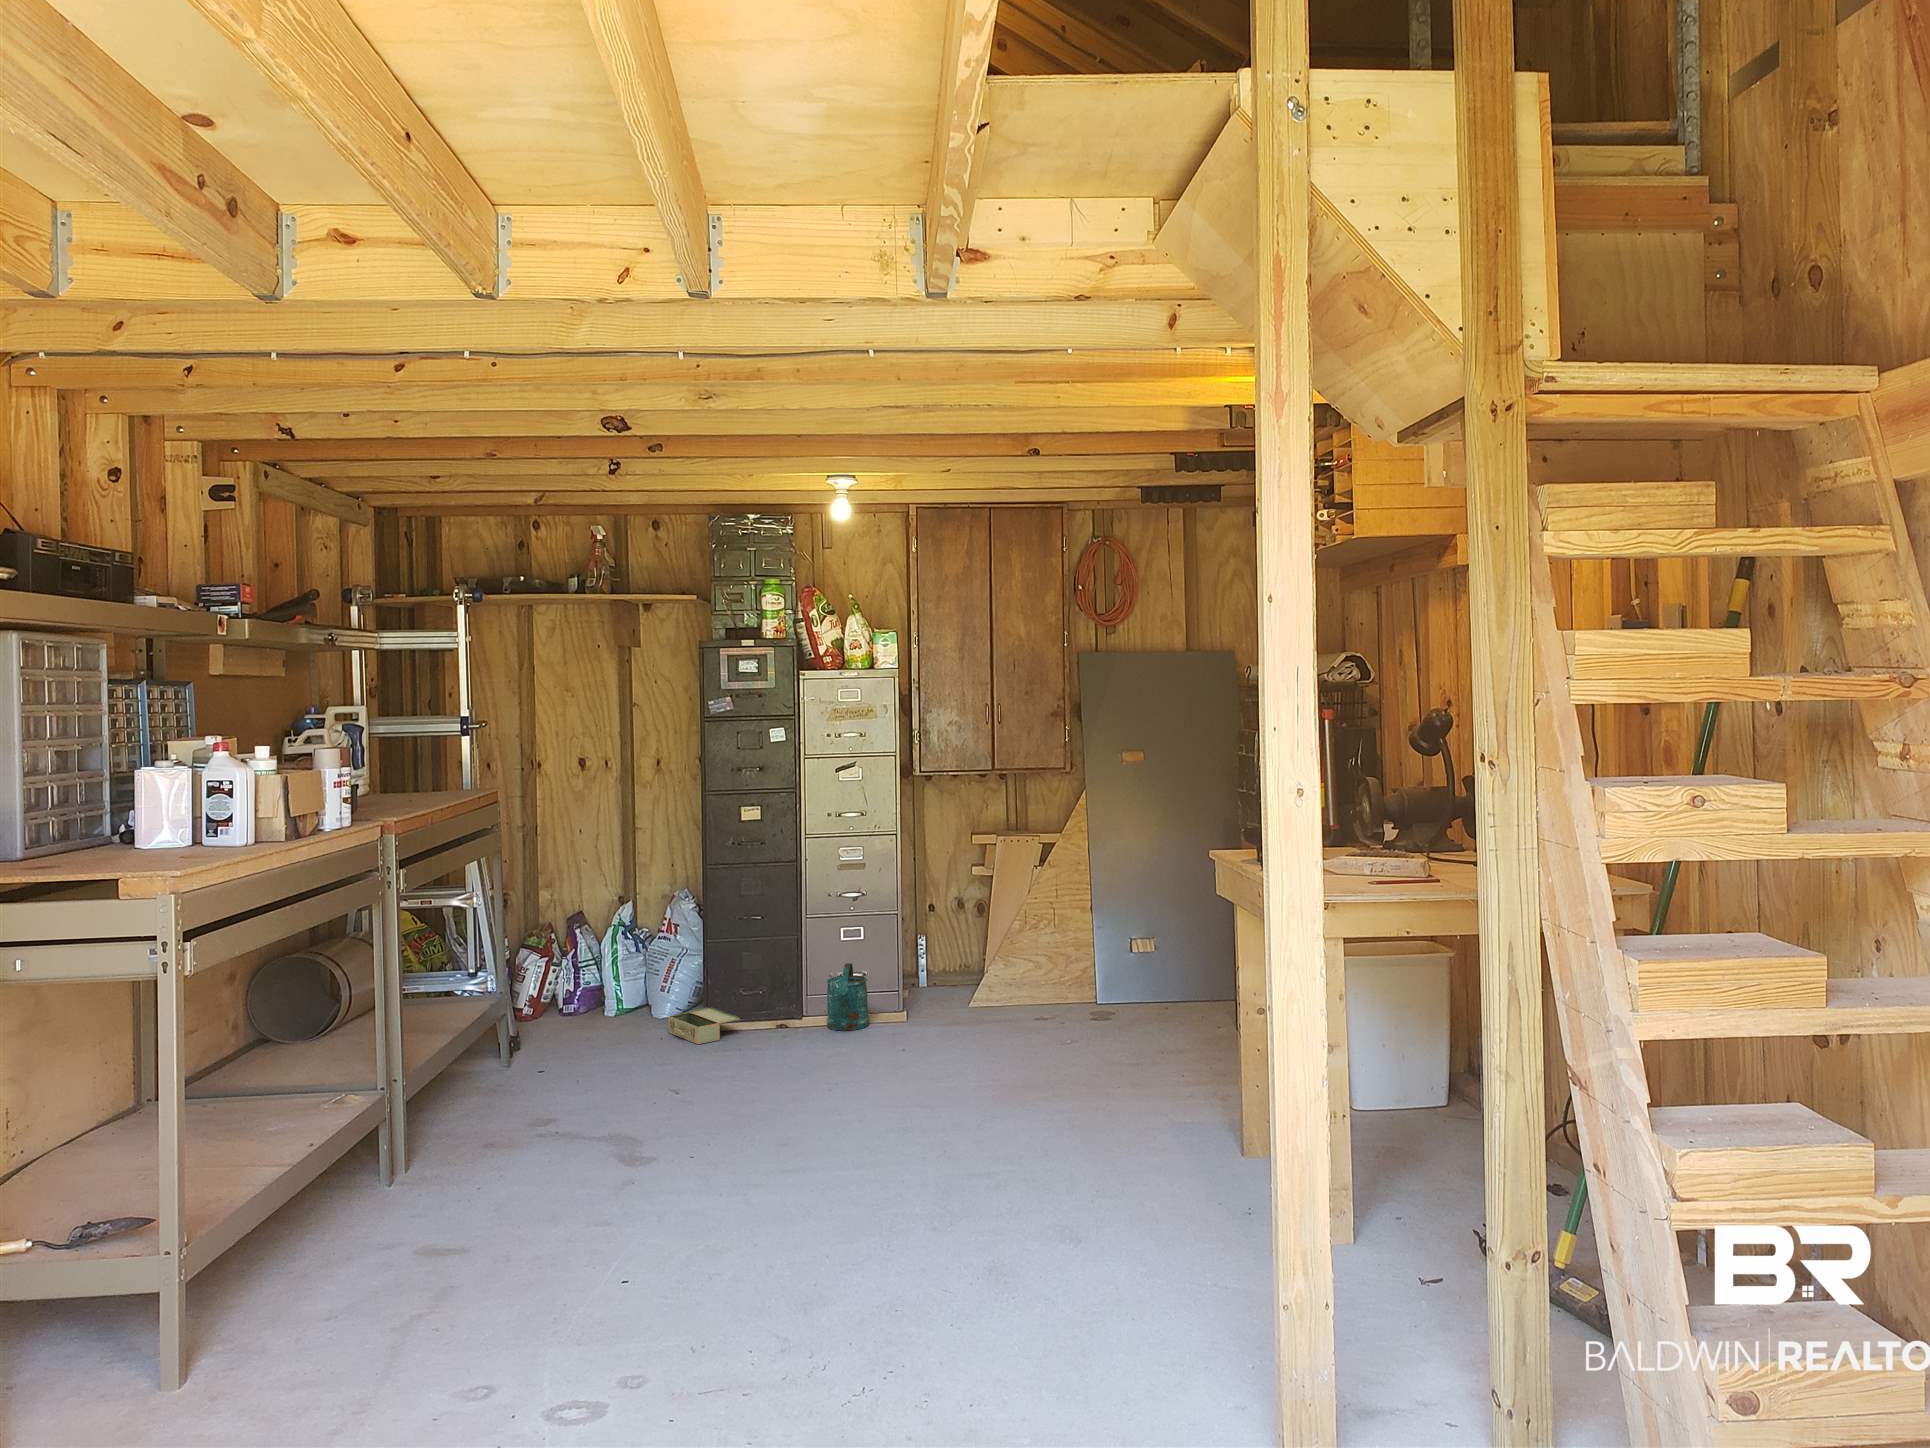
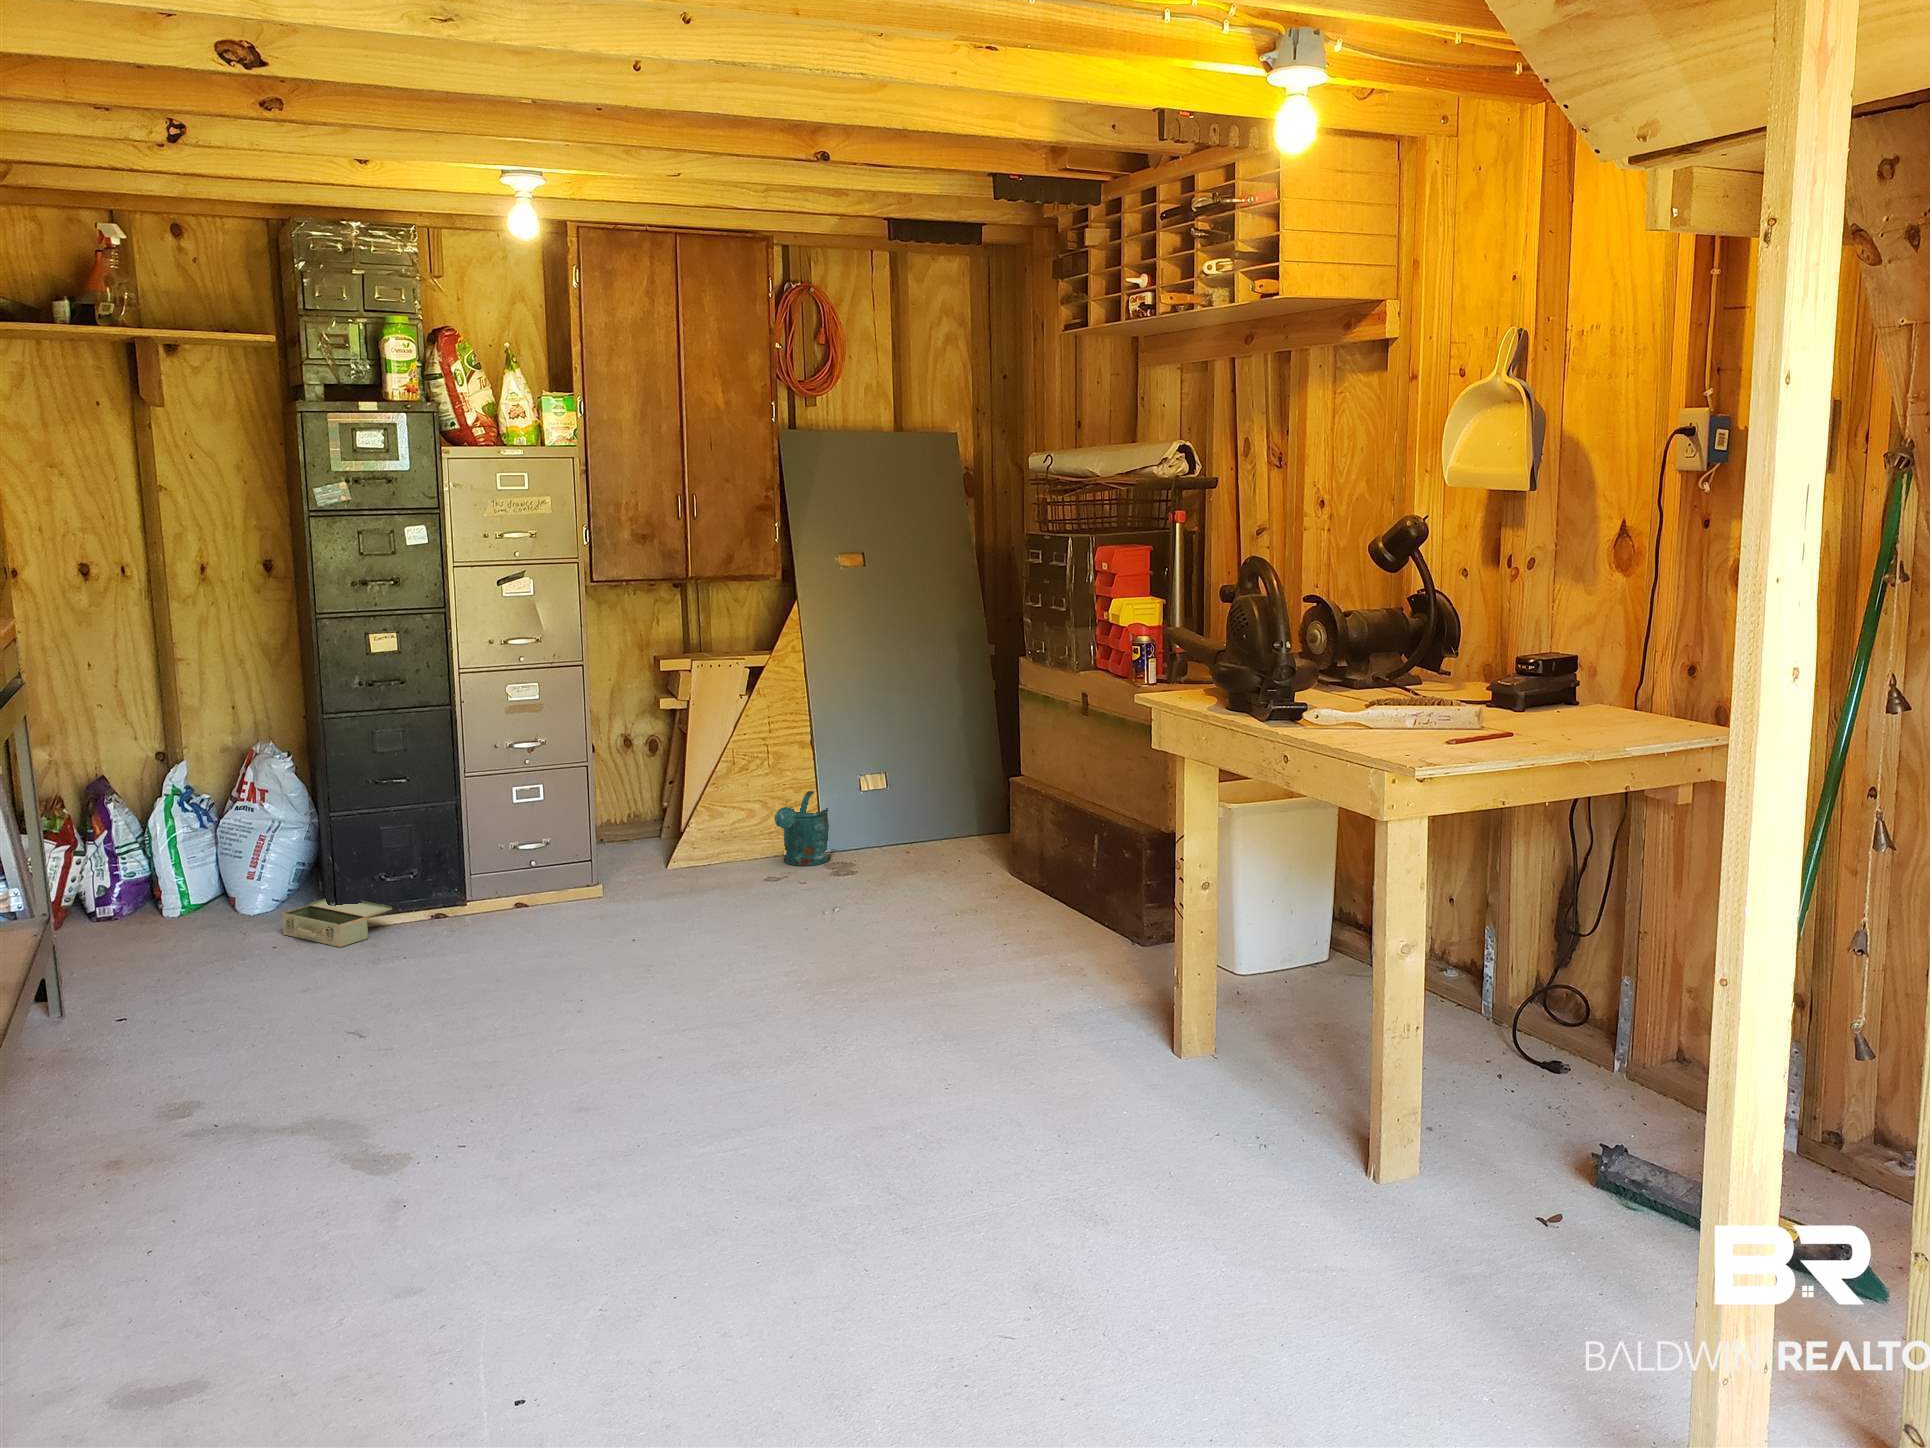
watering can: present [827,963,869,1031] -> present [775,791,831,866]

